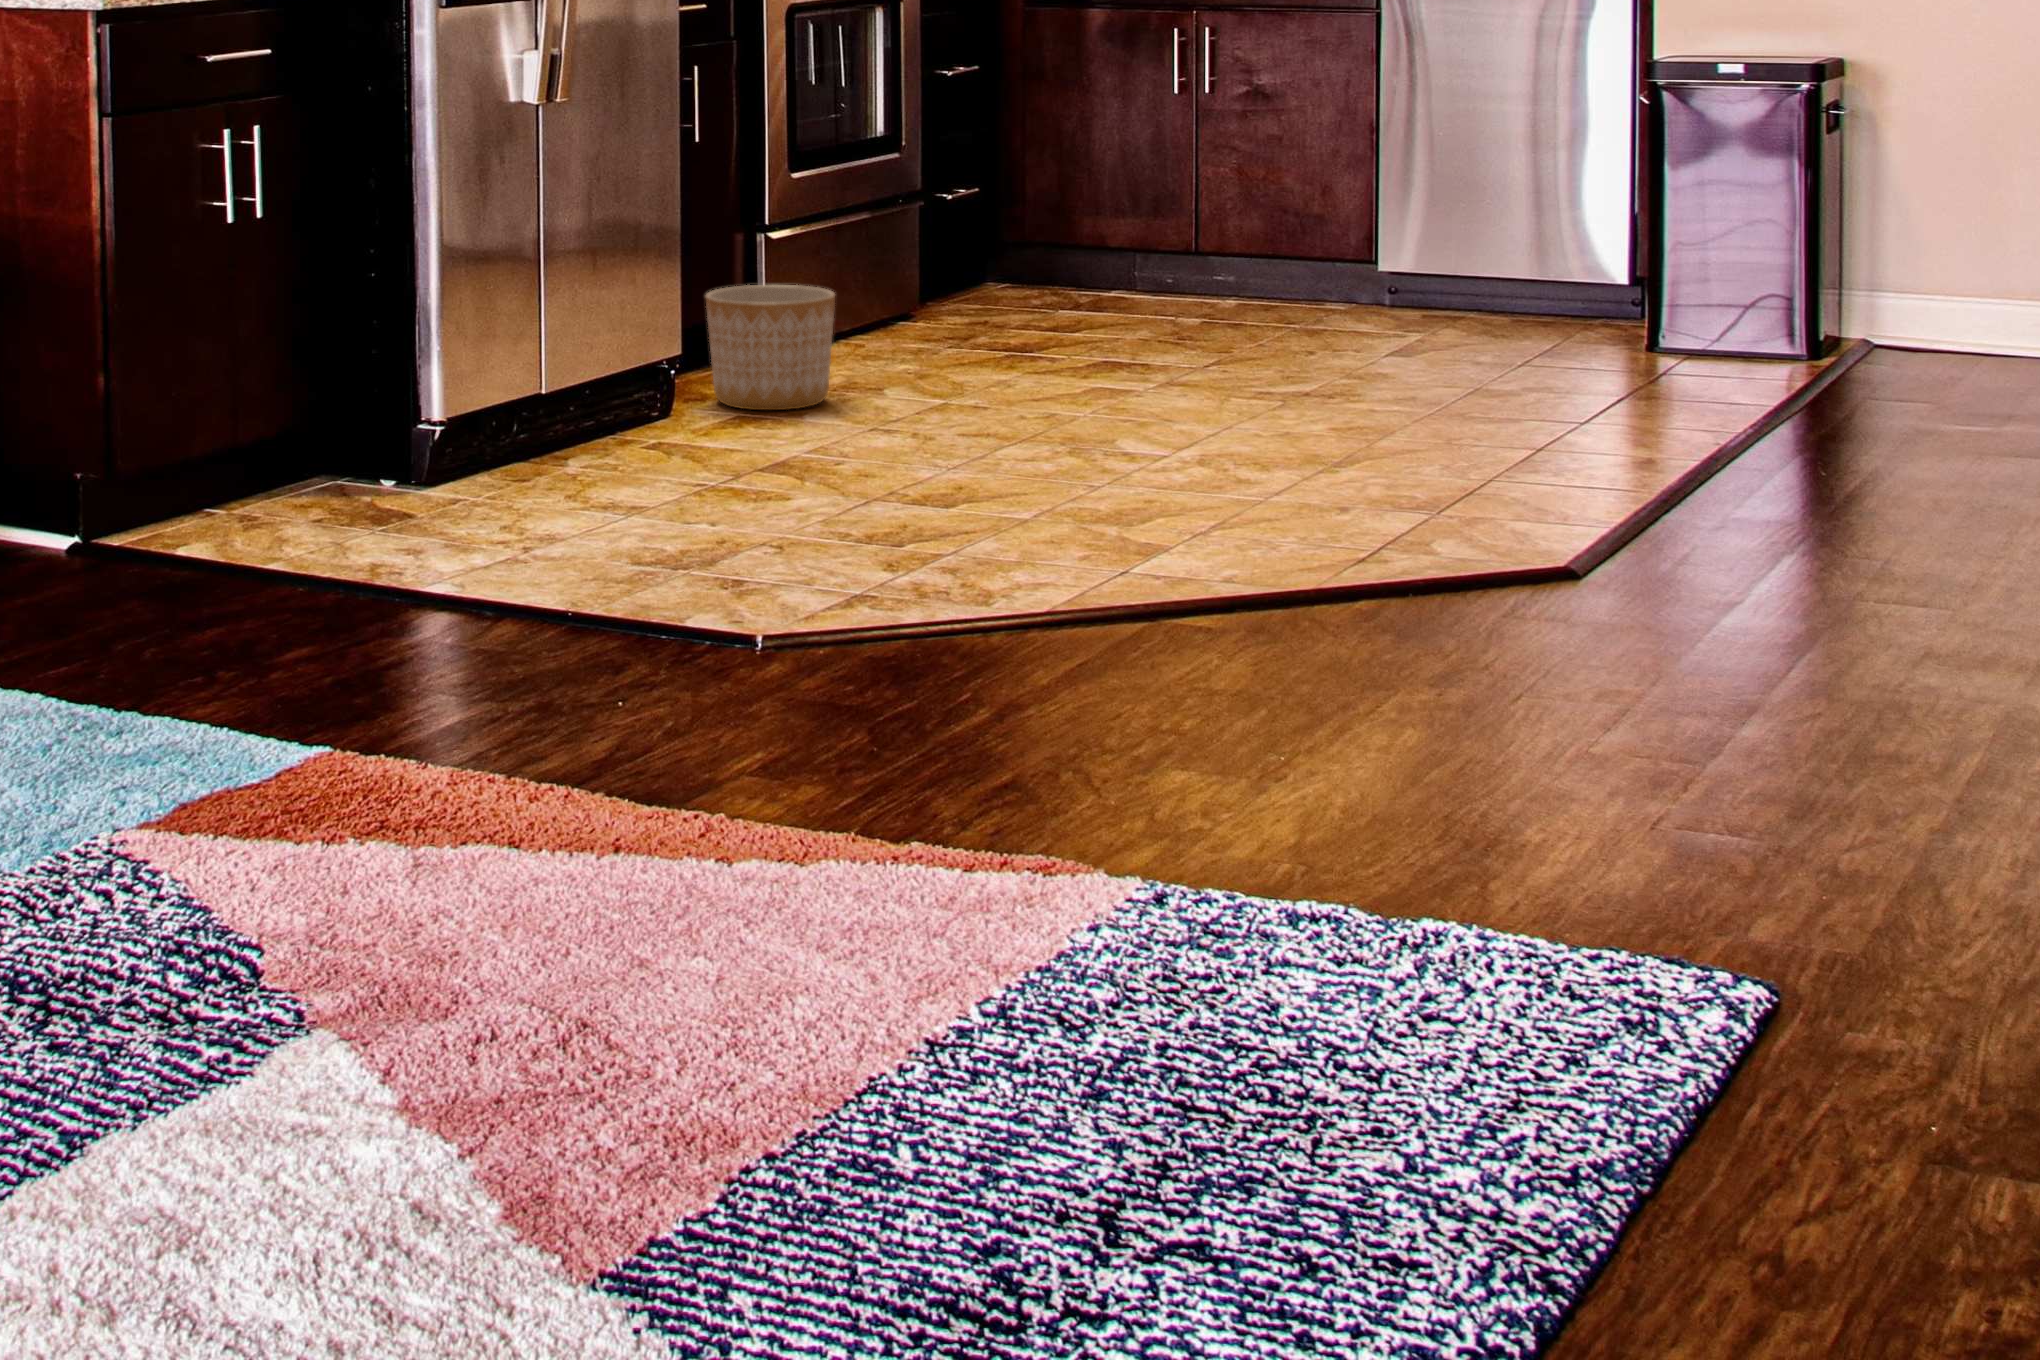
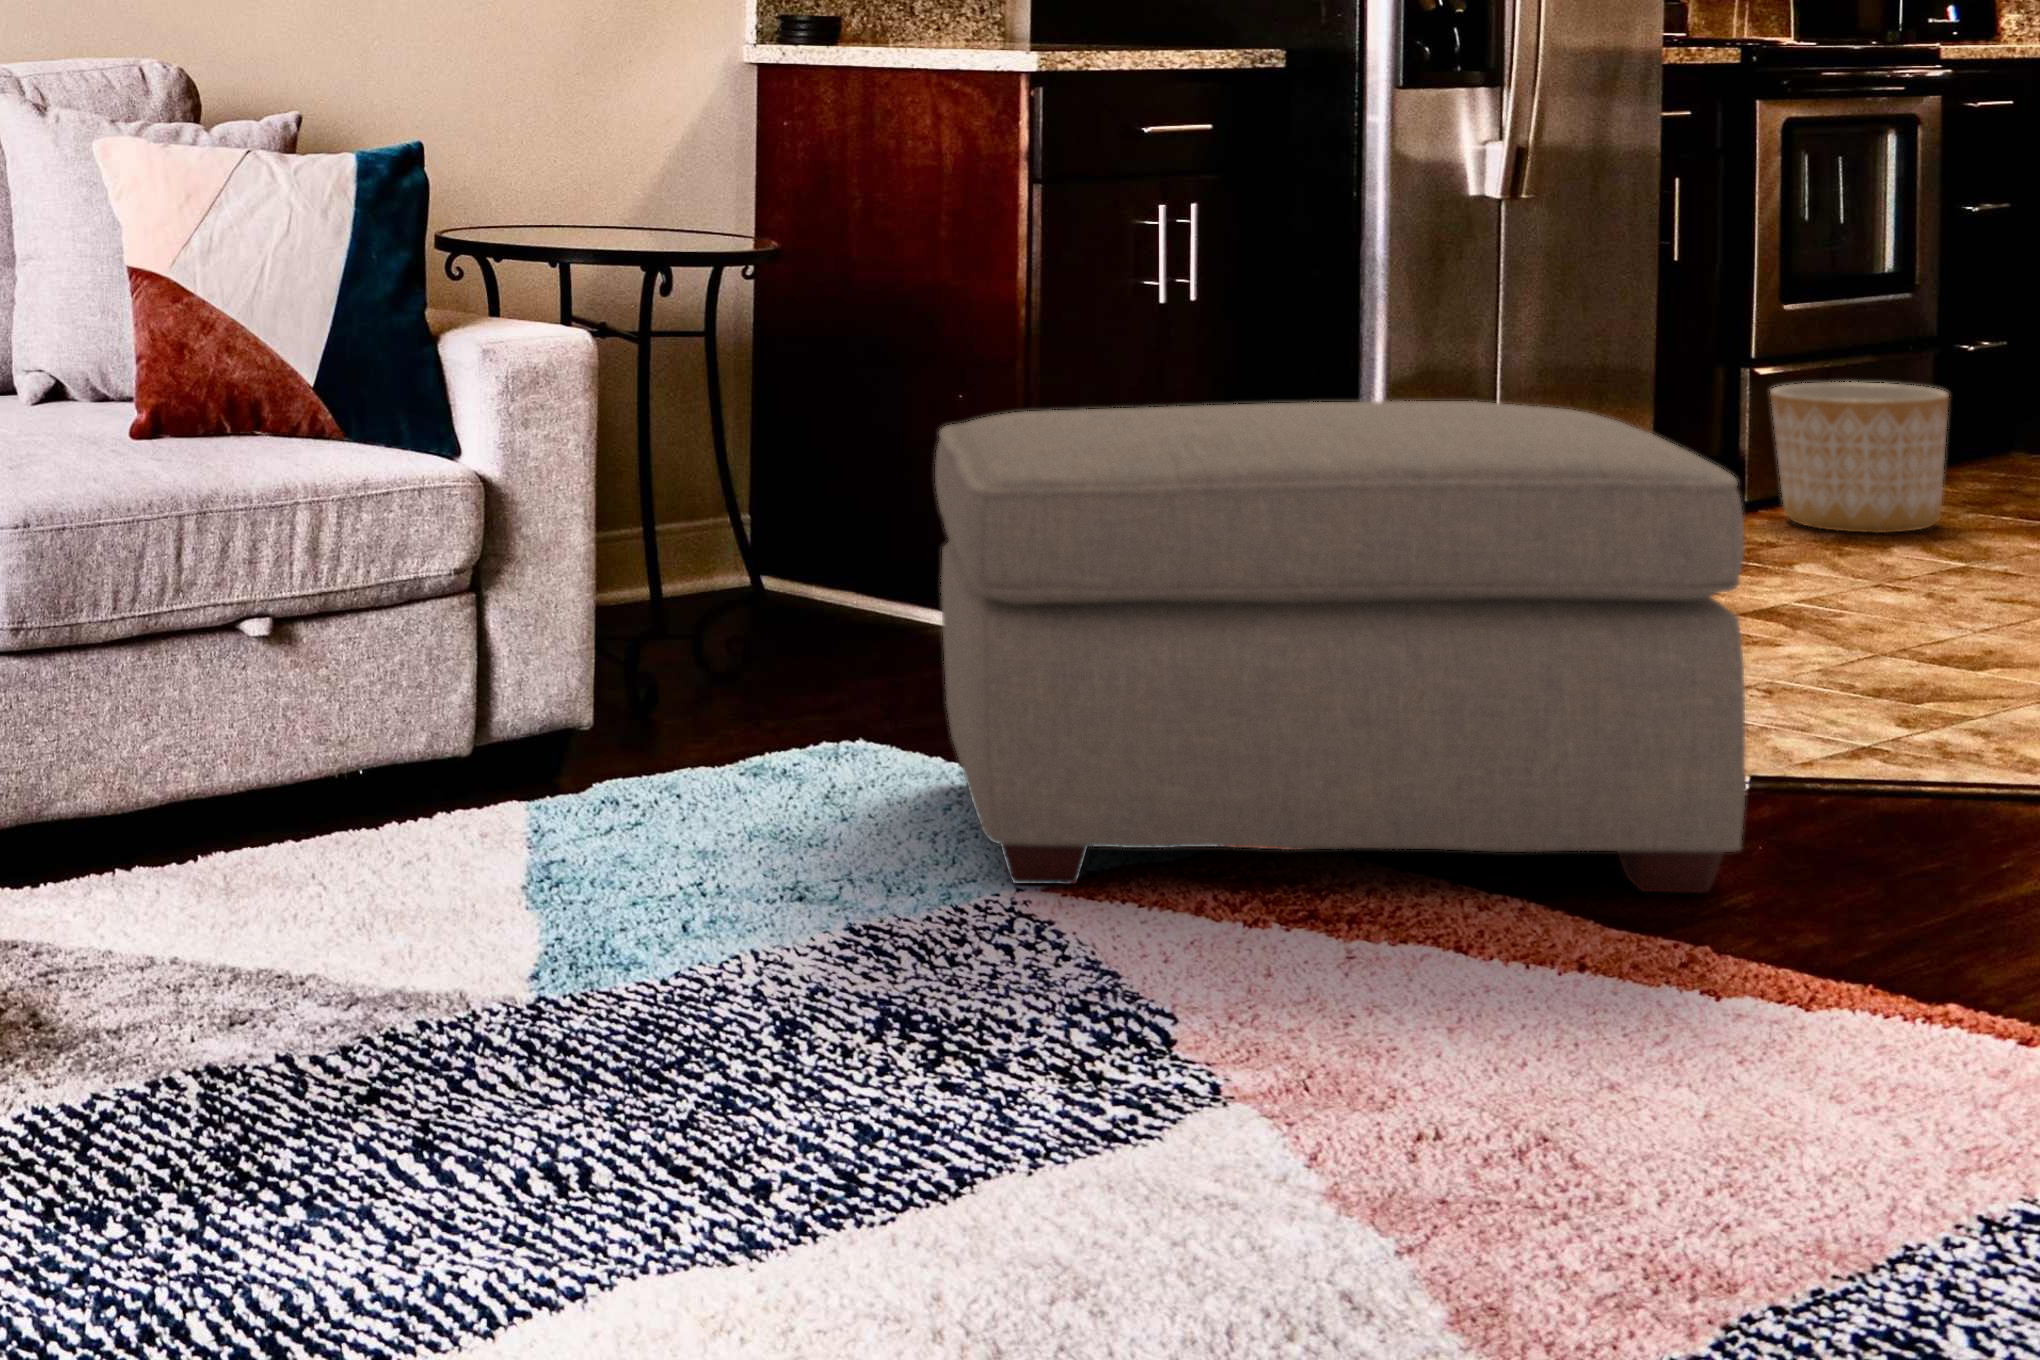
ottoman: none [29,361,695,825] -> present [935,401,1745,893]

